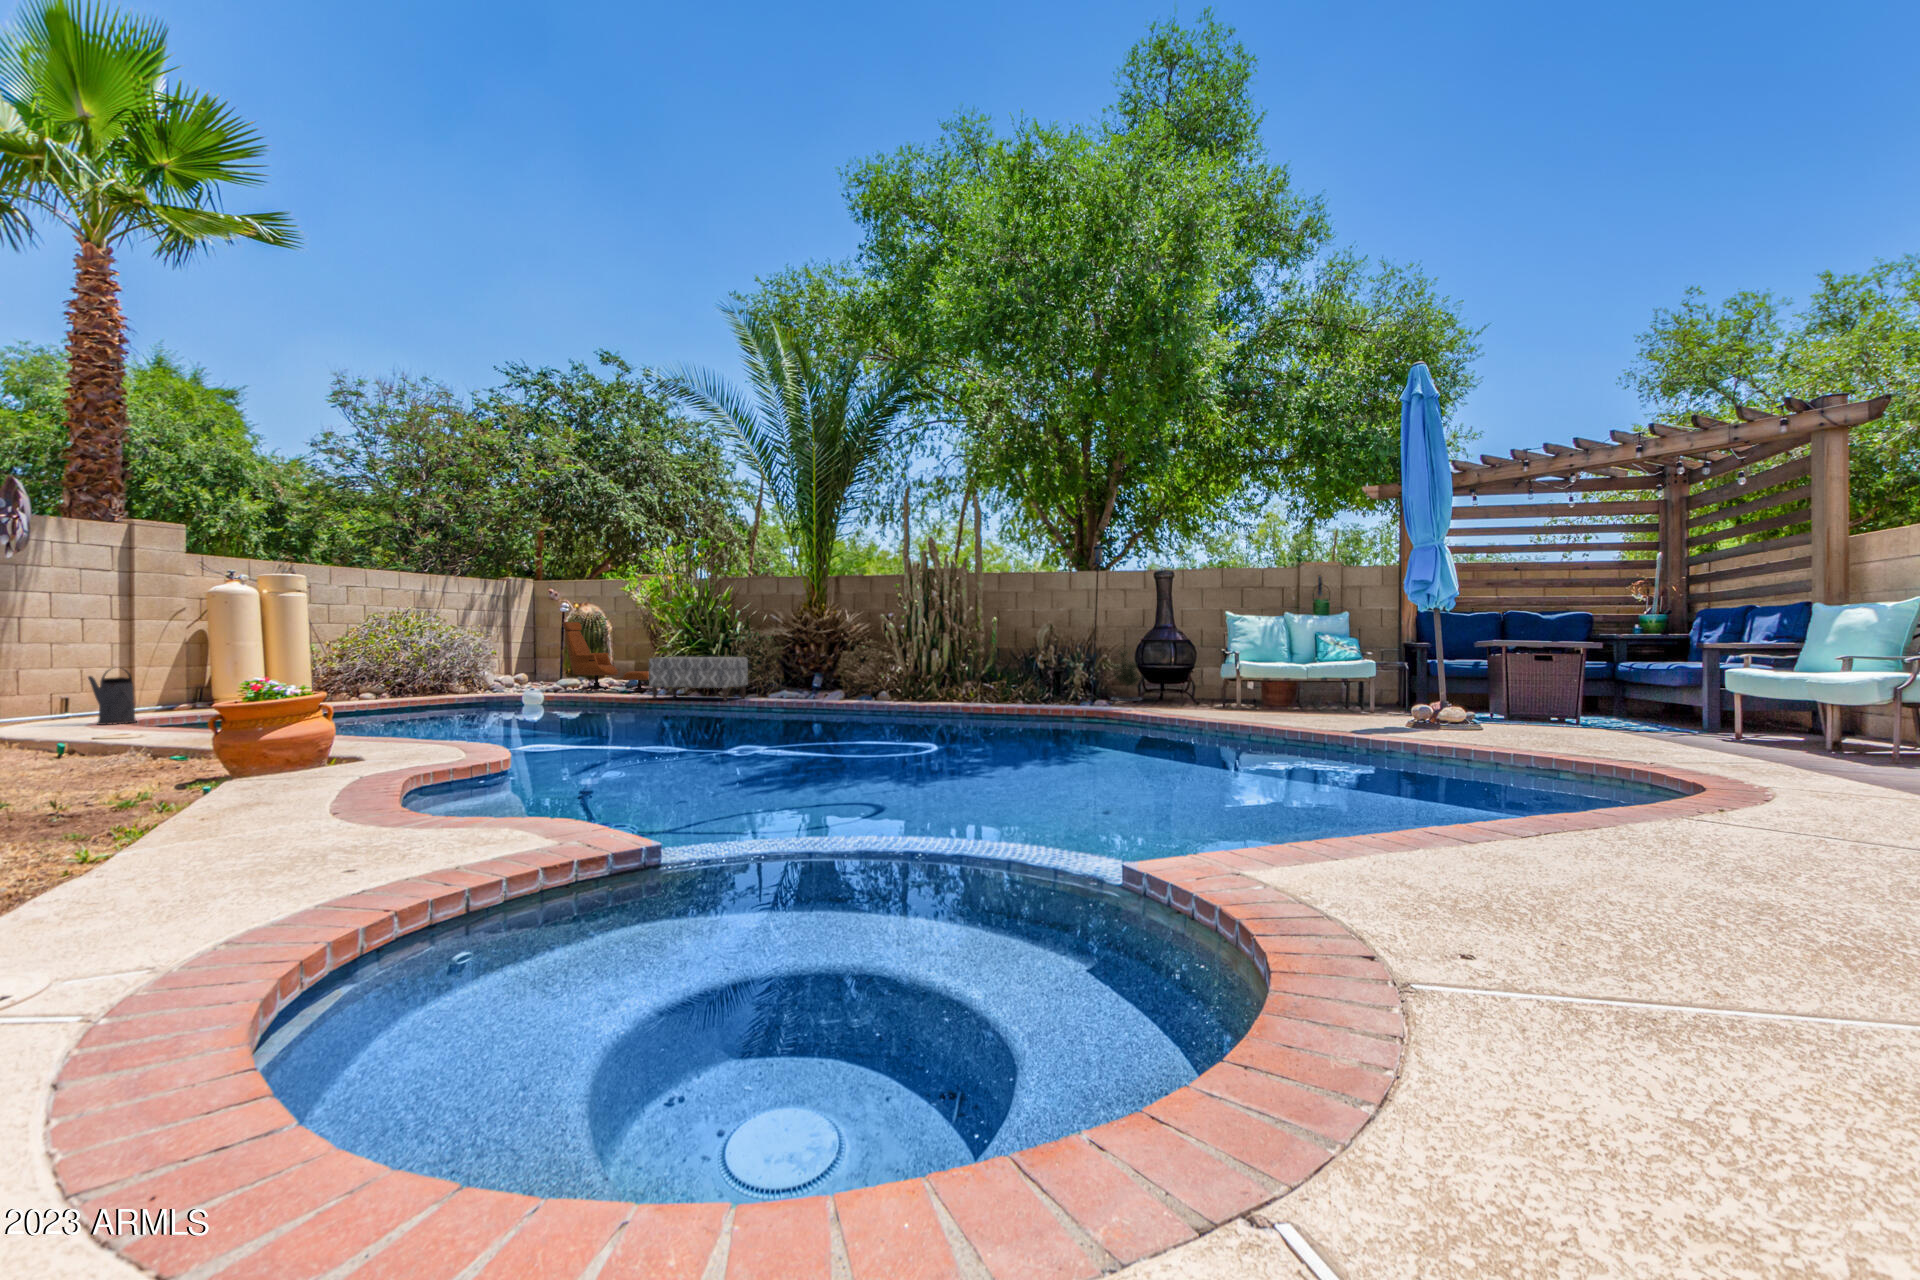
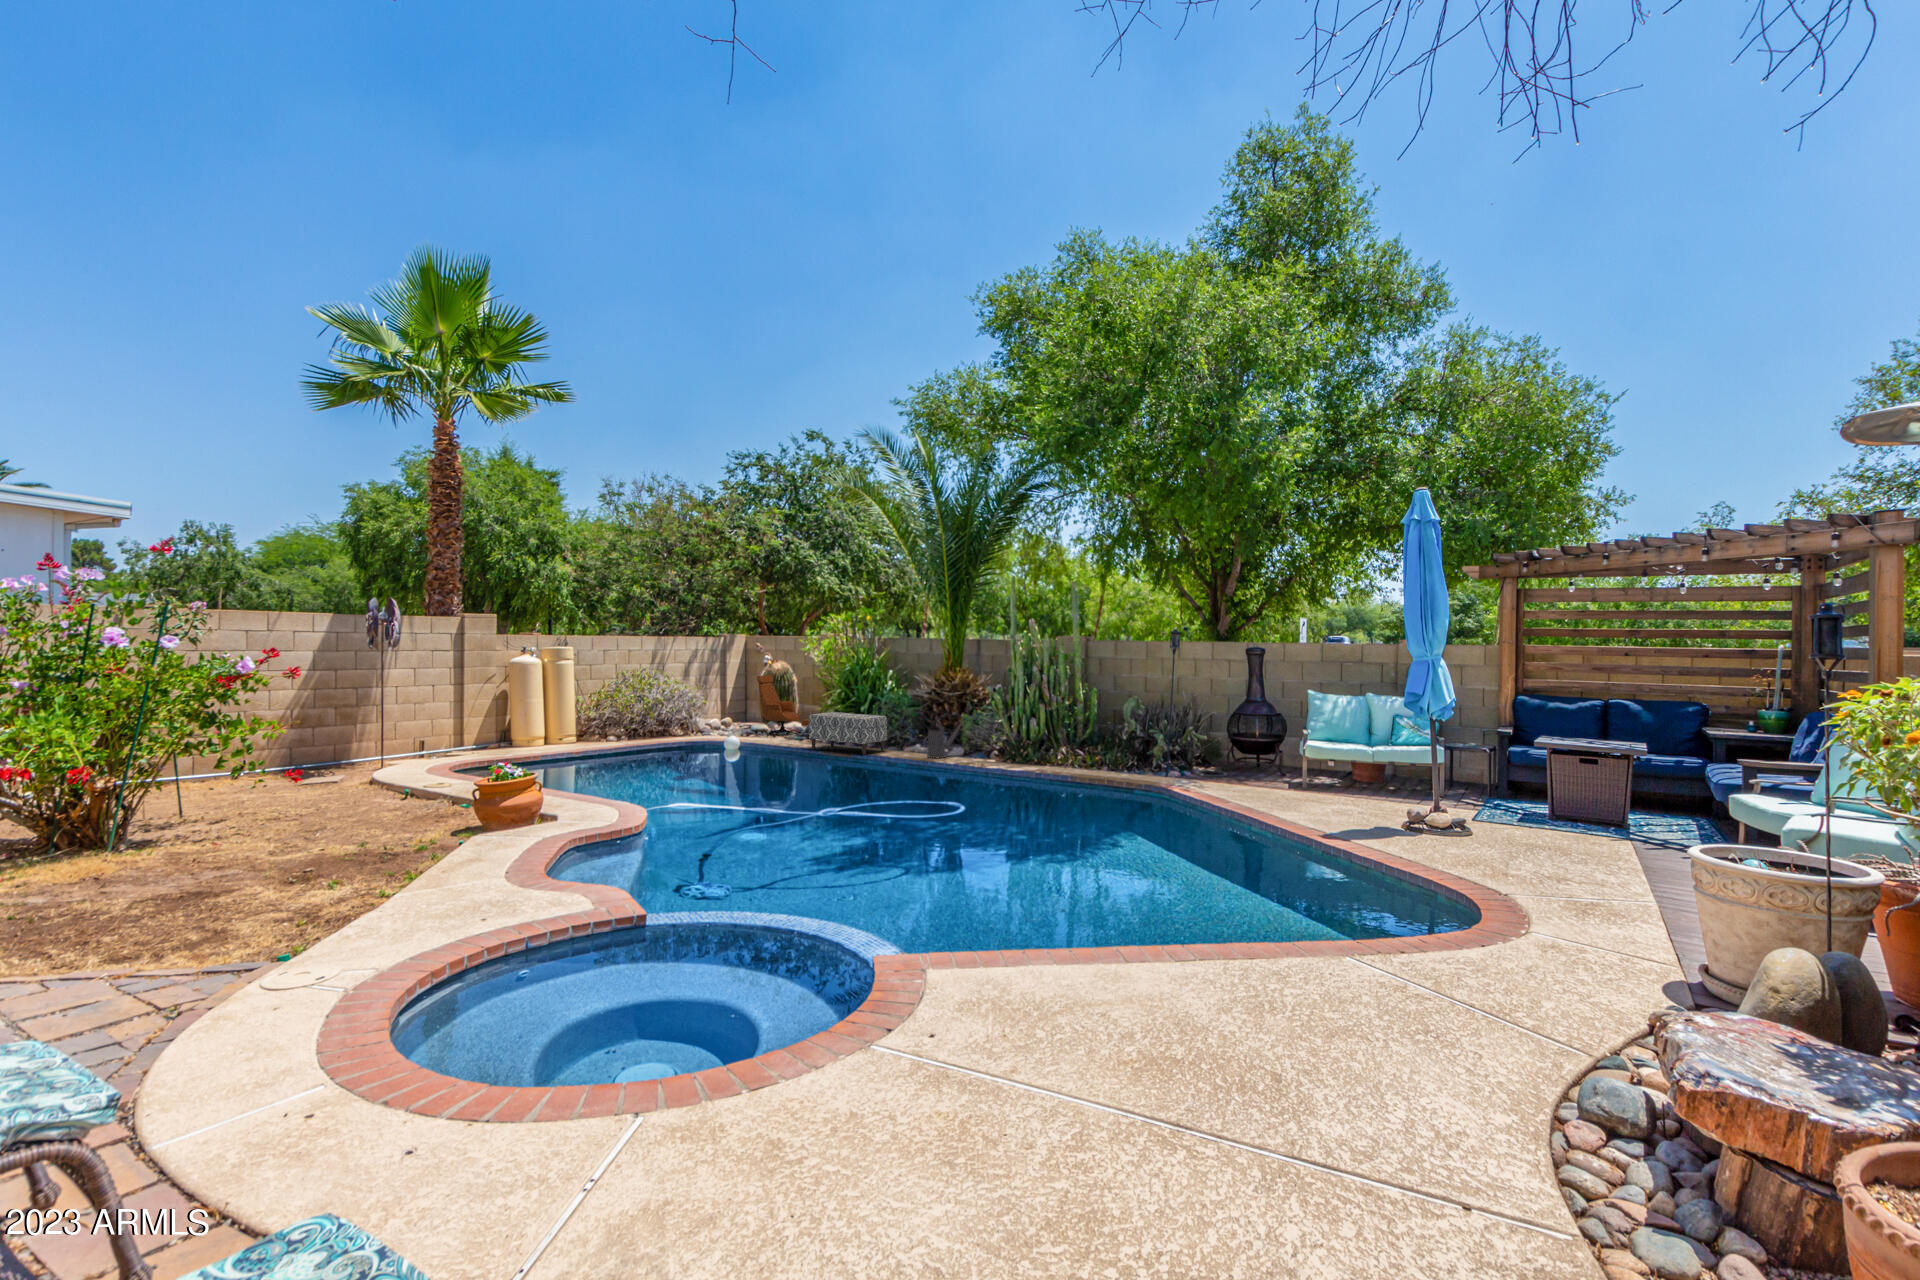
watering can: present [88,668,136,725] -> present [923,721,961,758]

